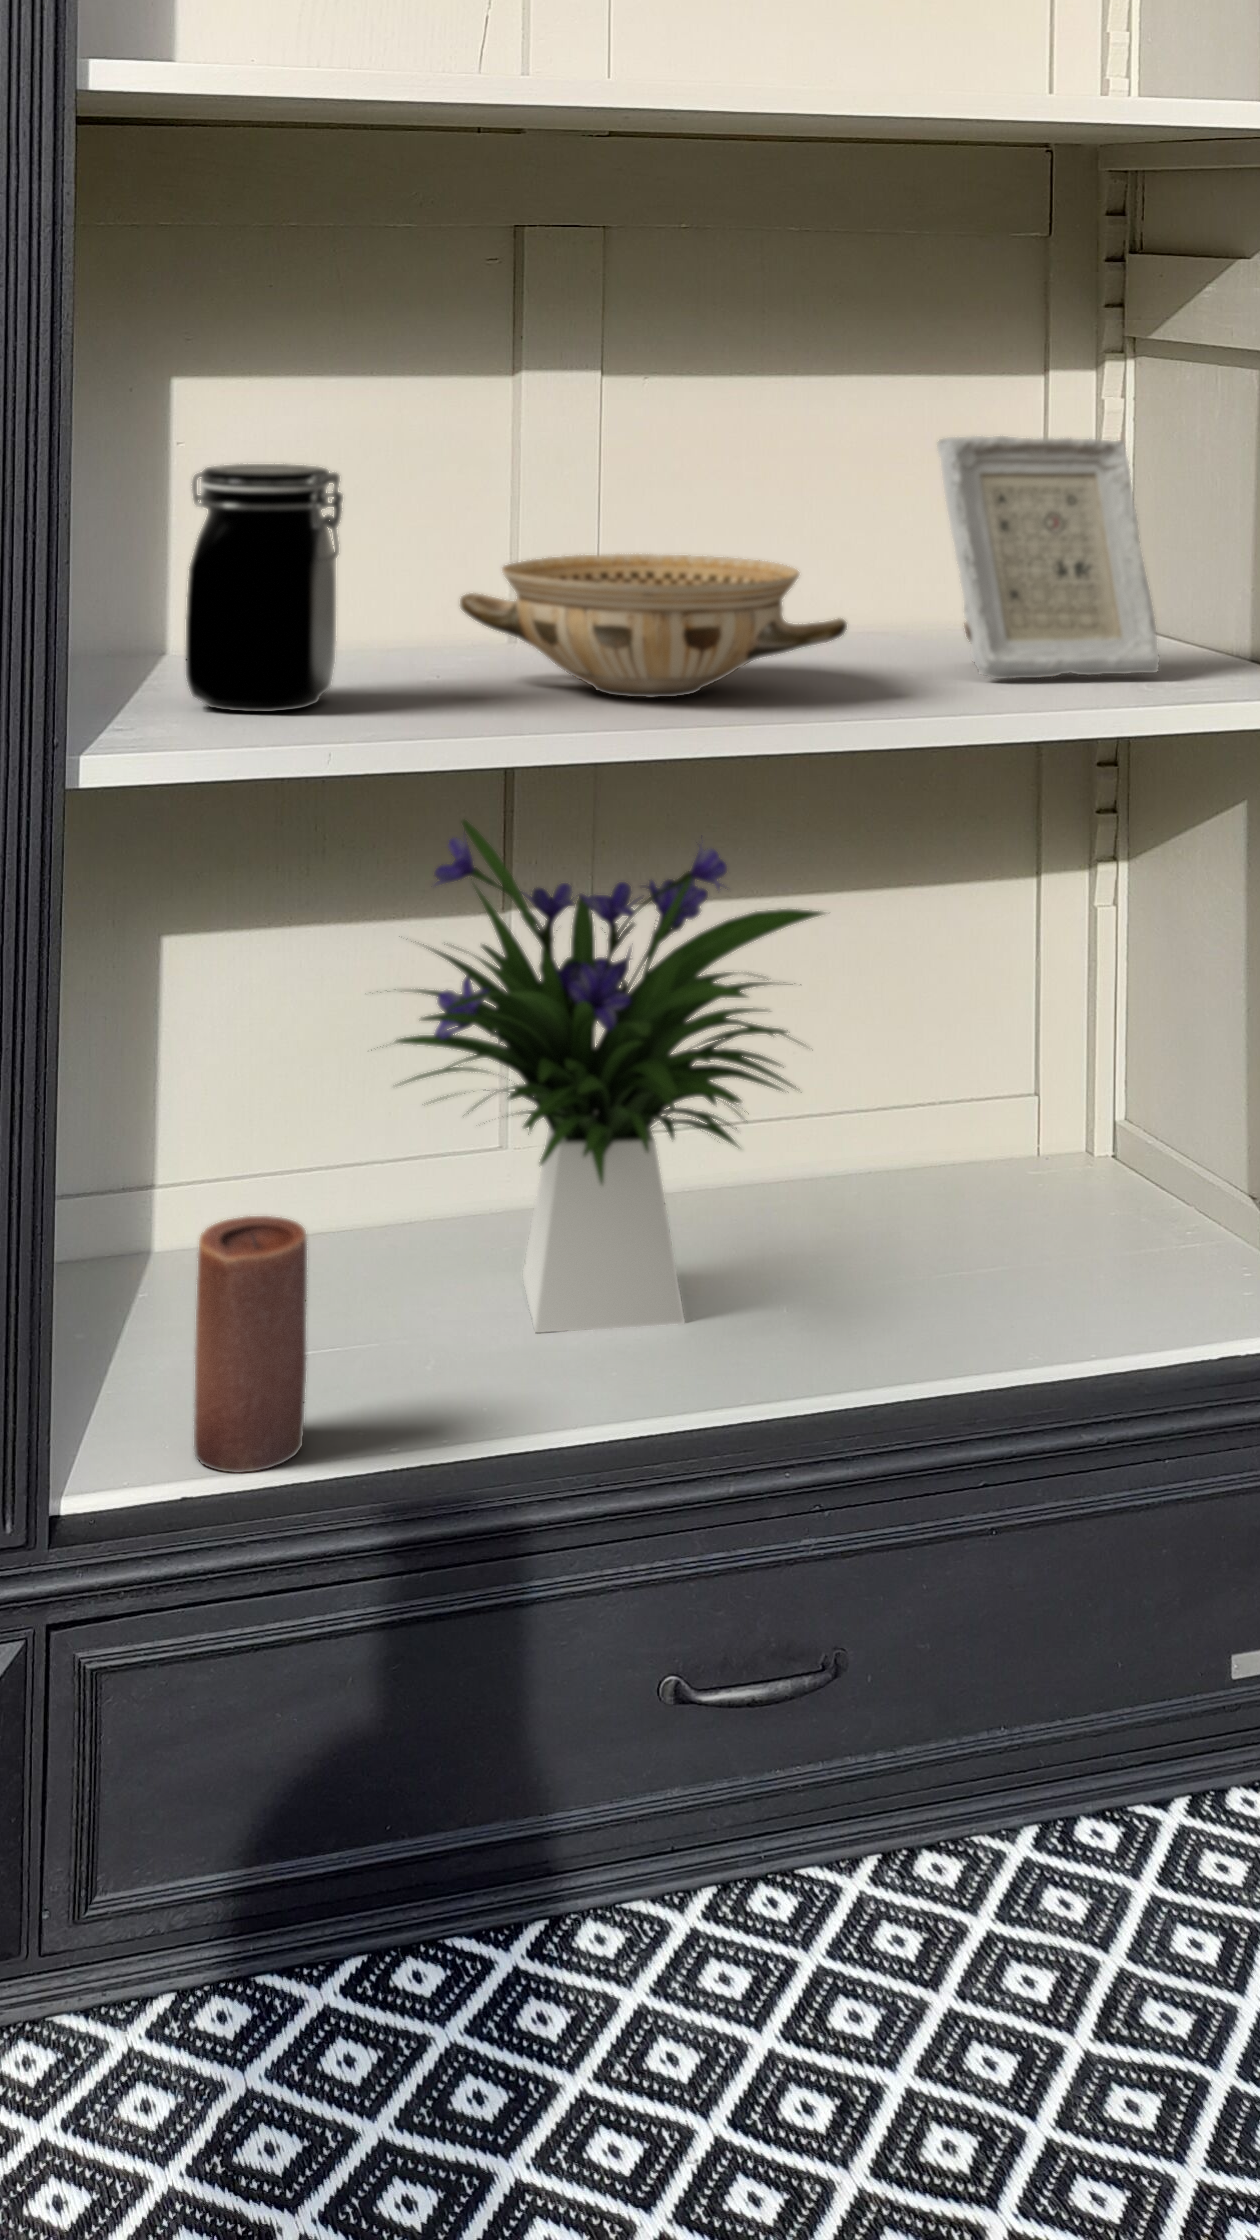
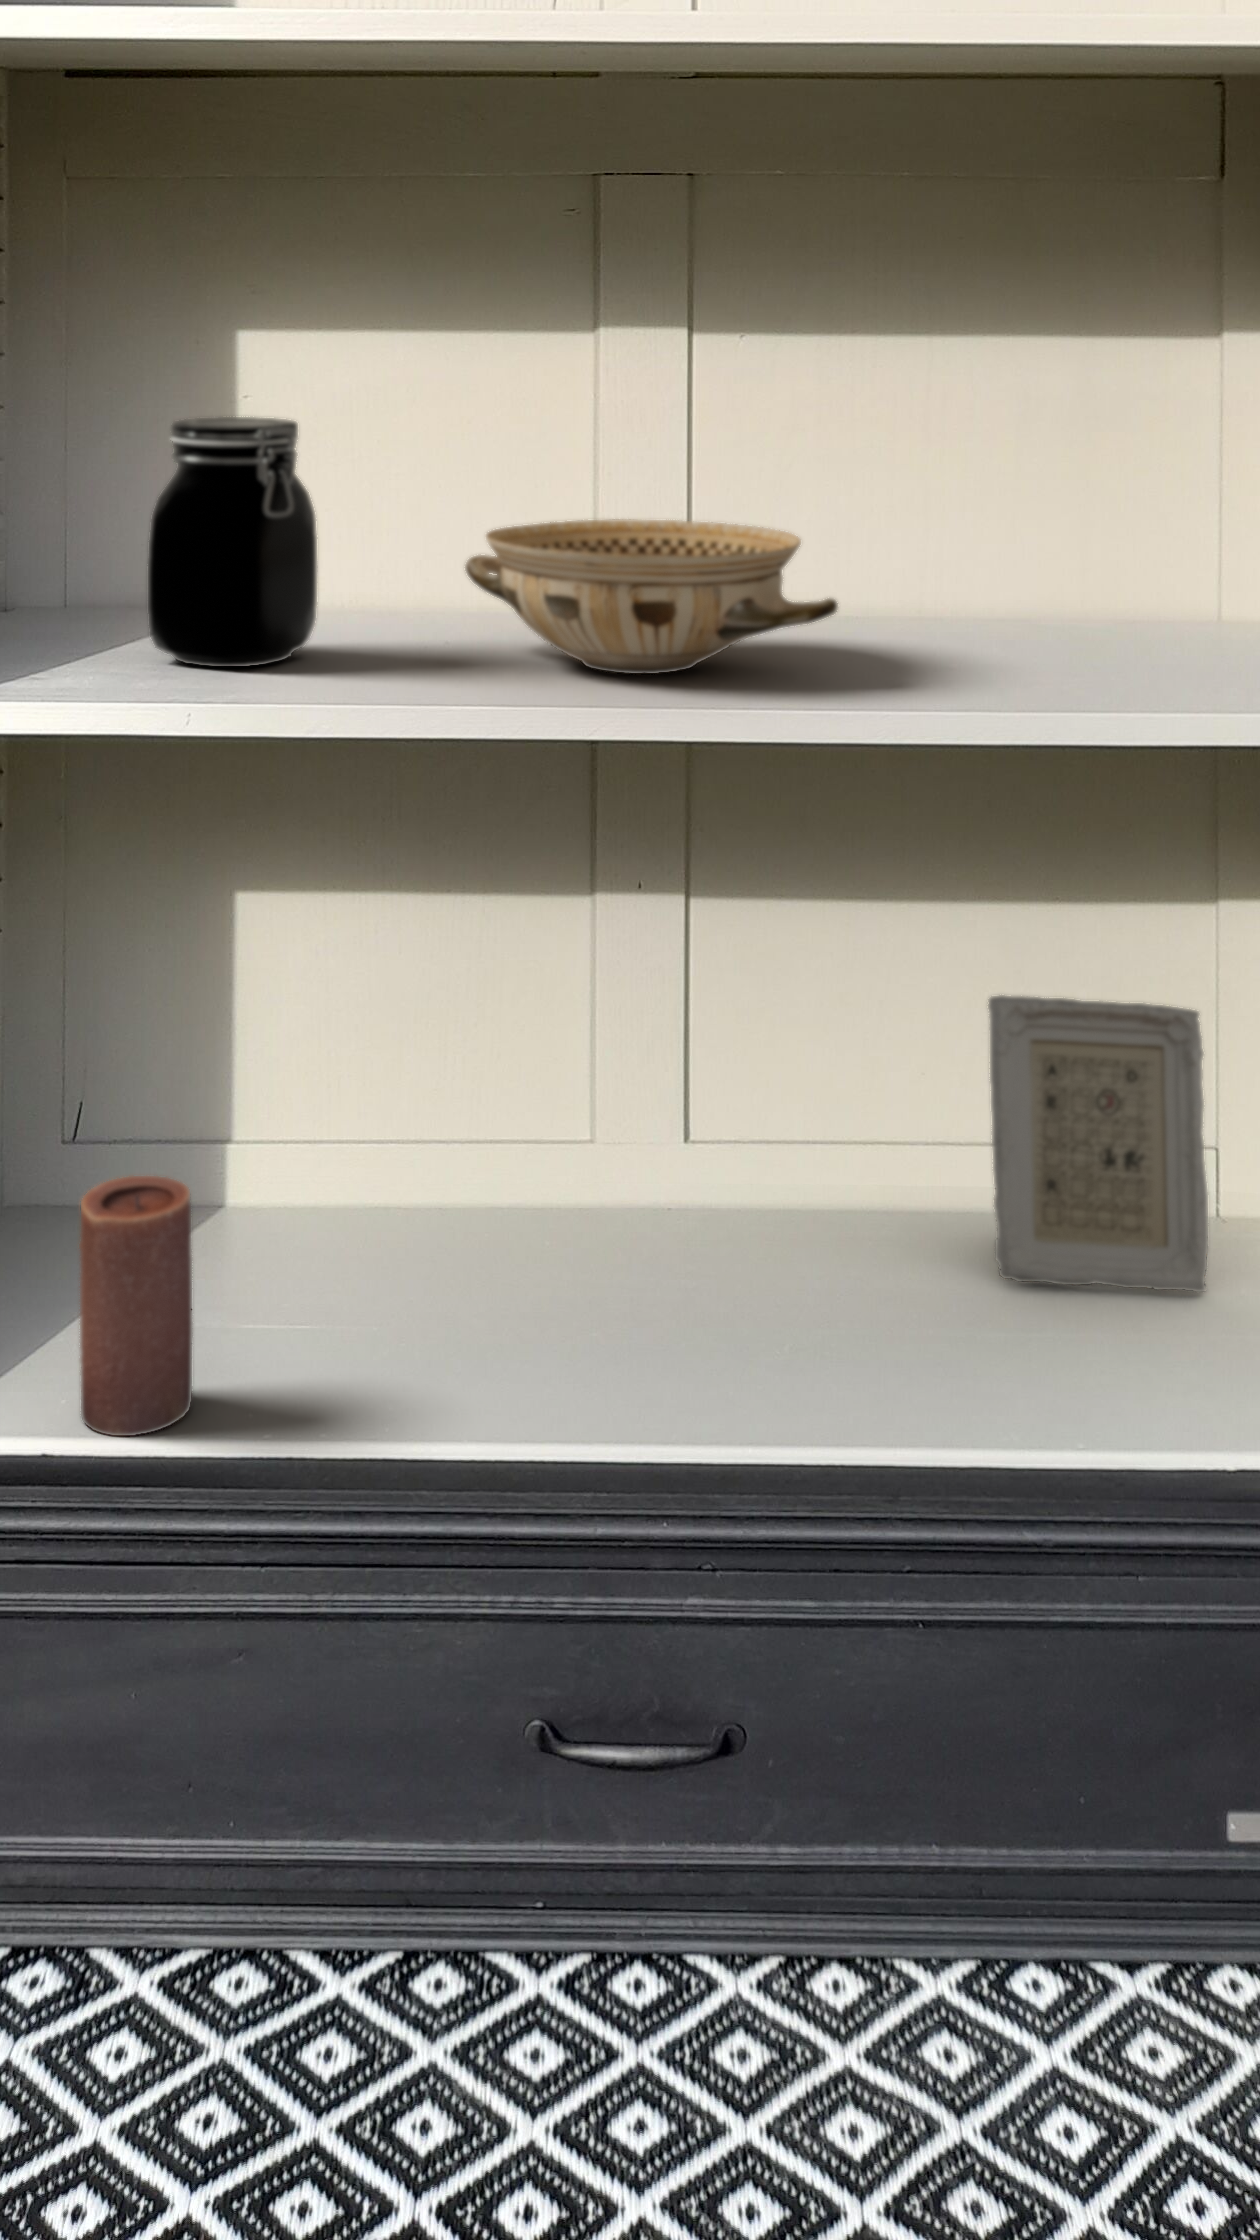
picture frame: present [937,436,1160,679] -> present [988,995,1208,1292]
flower arrangement: present [371,819,823,1333] -> none [362,788,851,1344]

